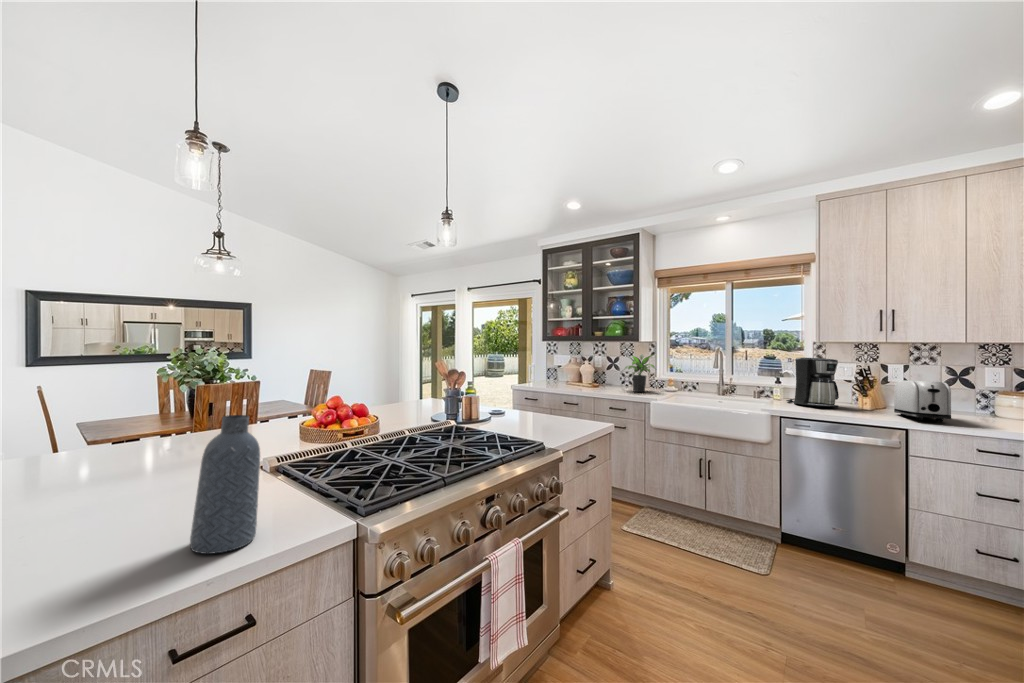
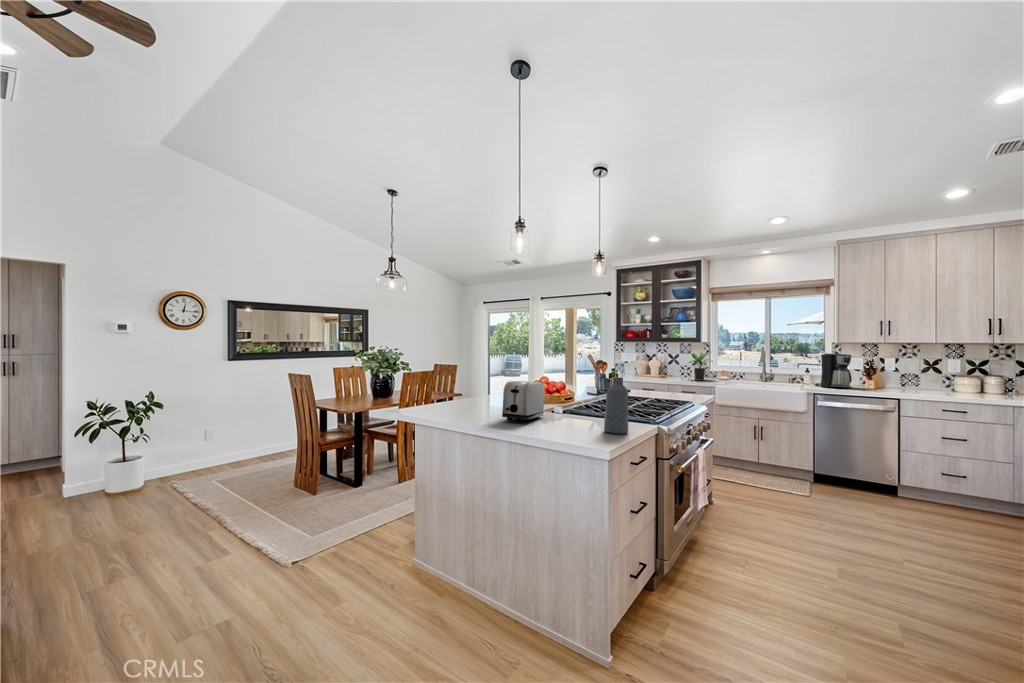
toaster: present [894,380,951,422] -> present [502,381,545,422]

